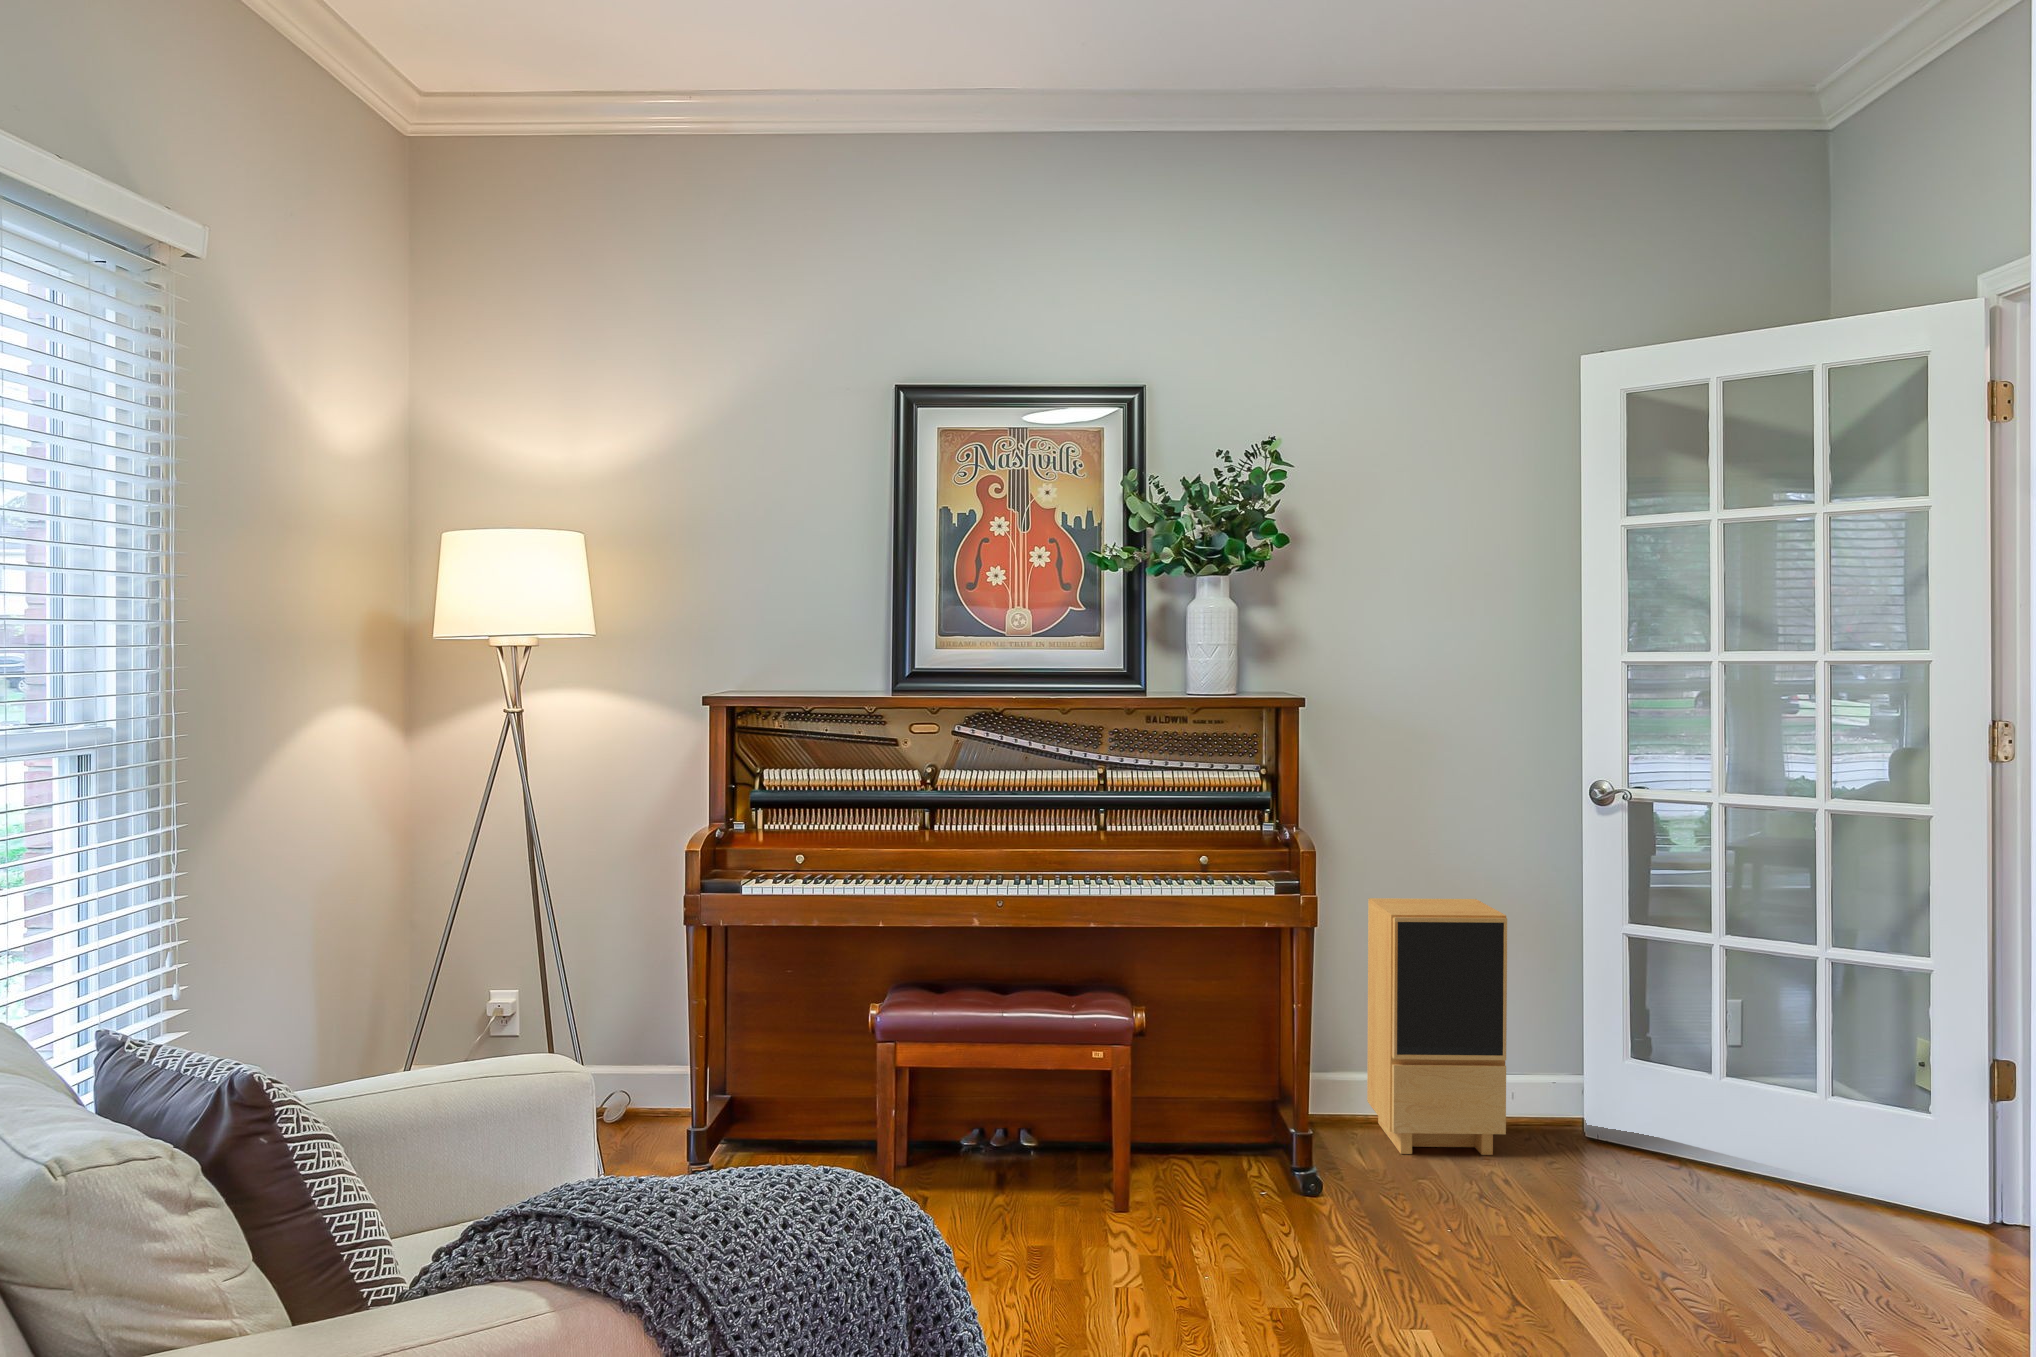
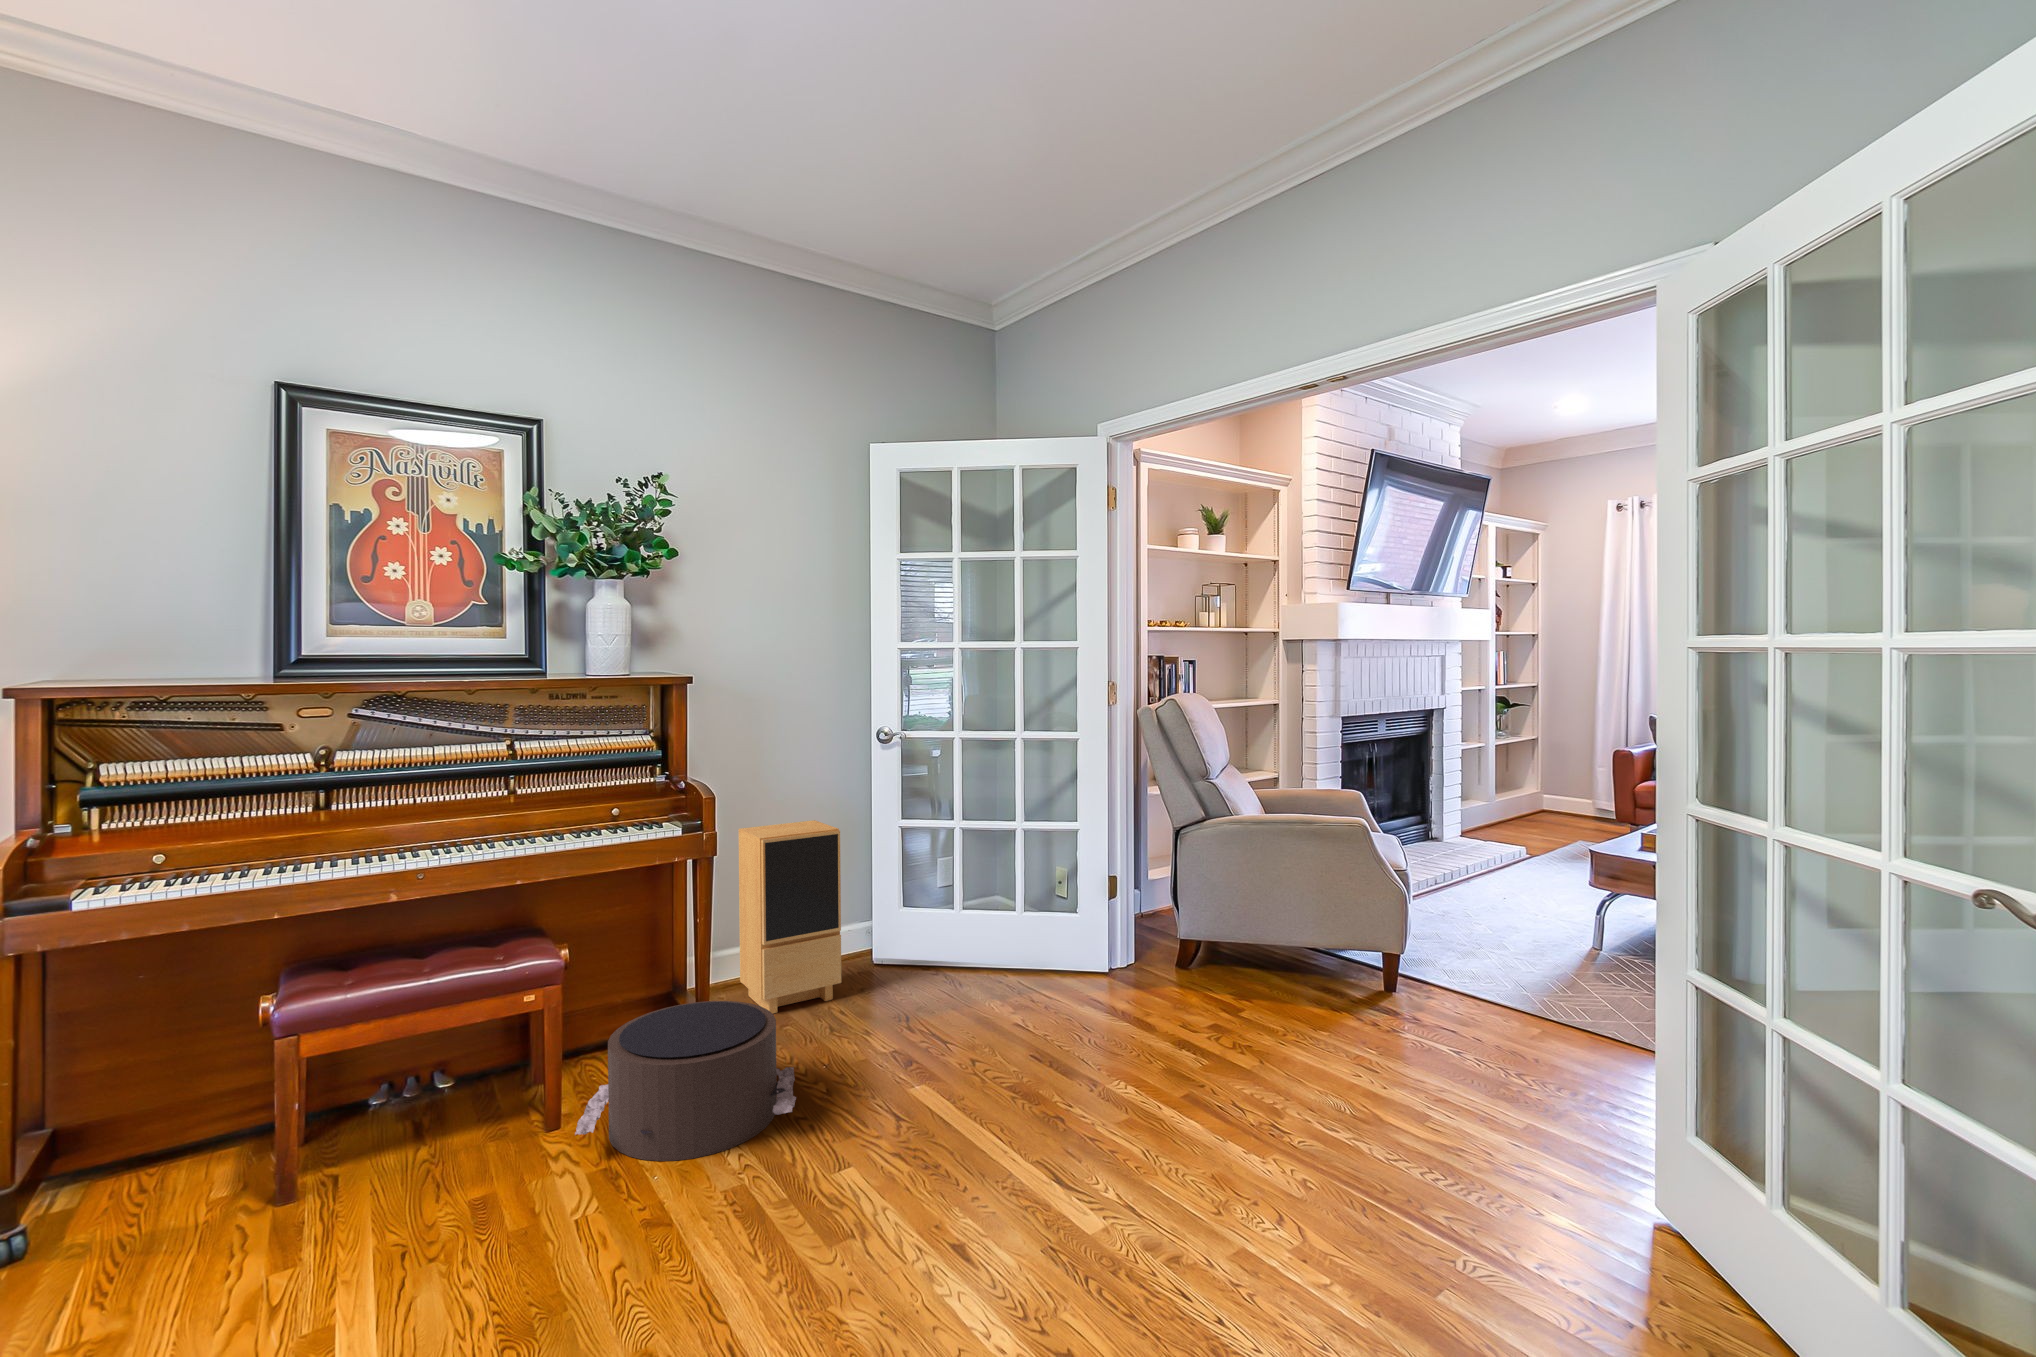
pouf: none [1141,1112,1411,1311] -> present [575,1001,796,1161]

